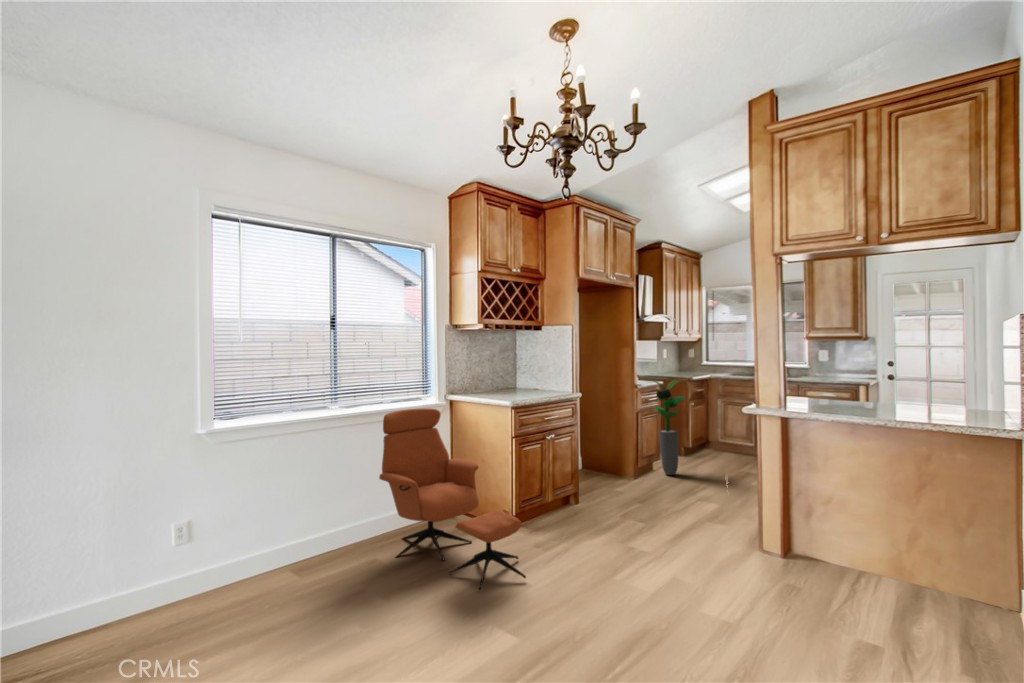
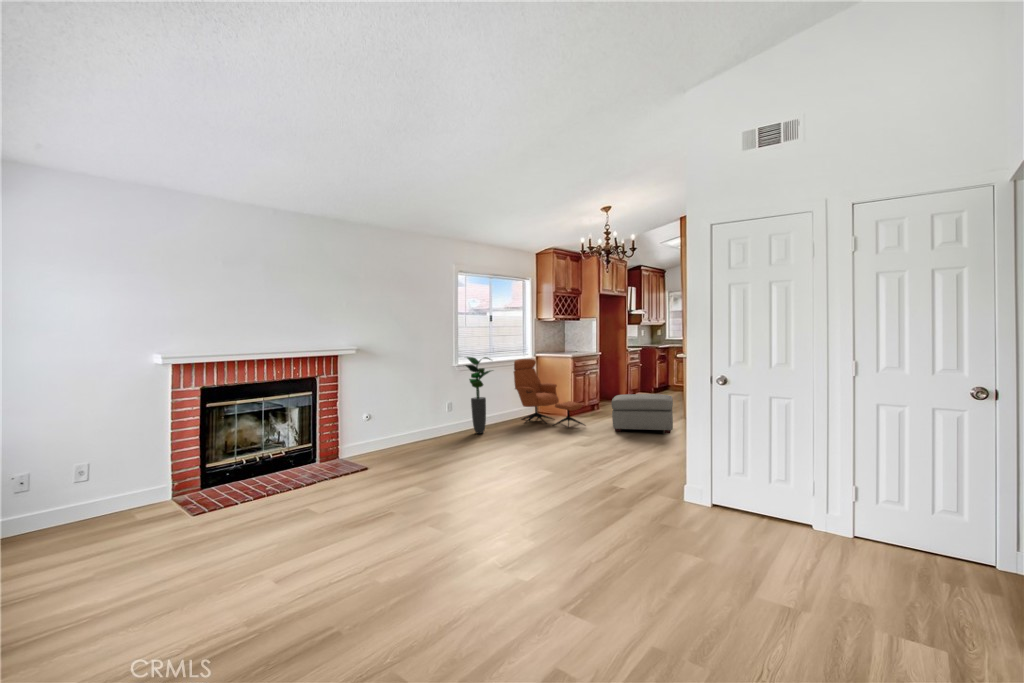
potted plant: present [654,380,685,475] -> present [466,357,493,434]
ottoman: none [583,500,744,630] -> present [612,394,673,434]

